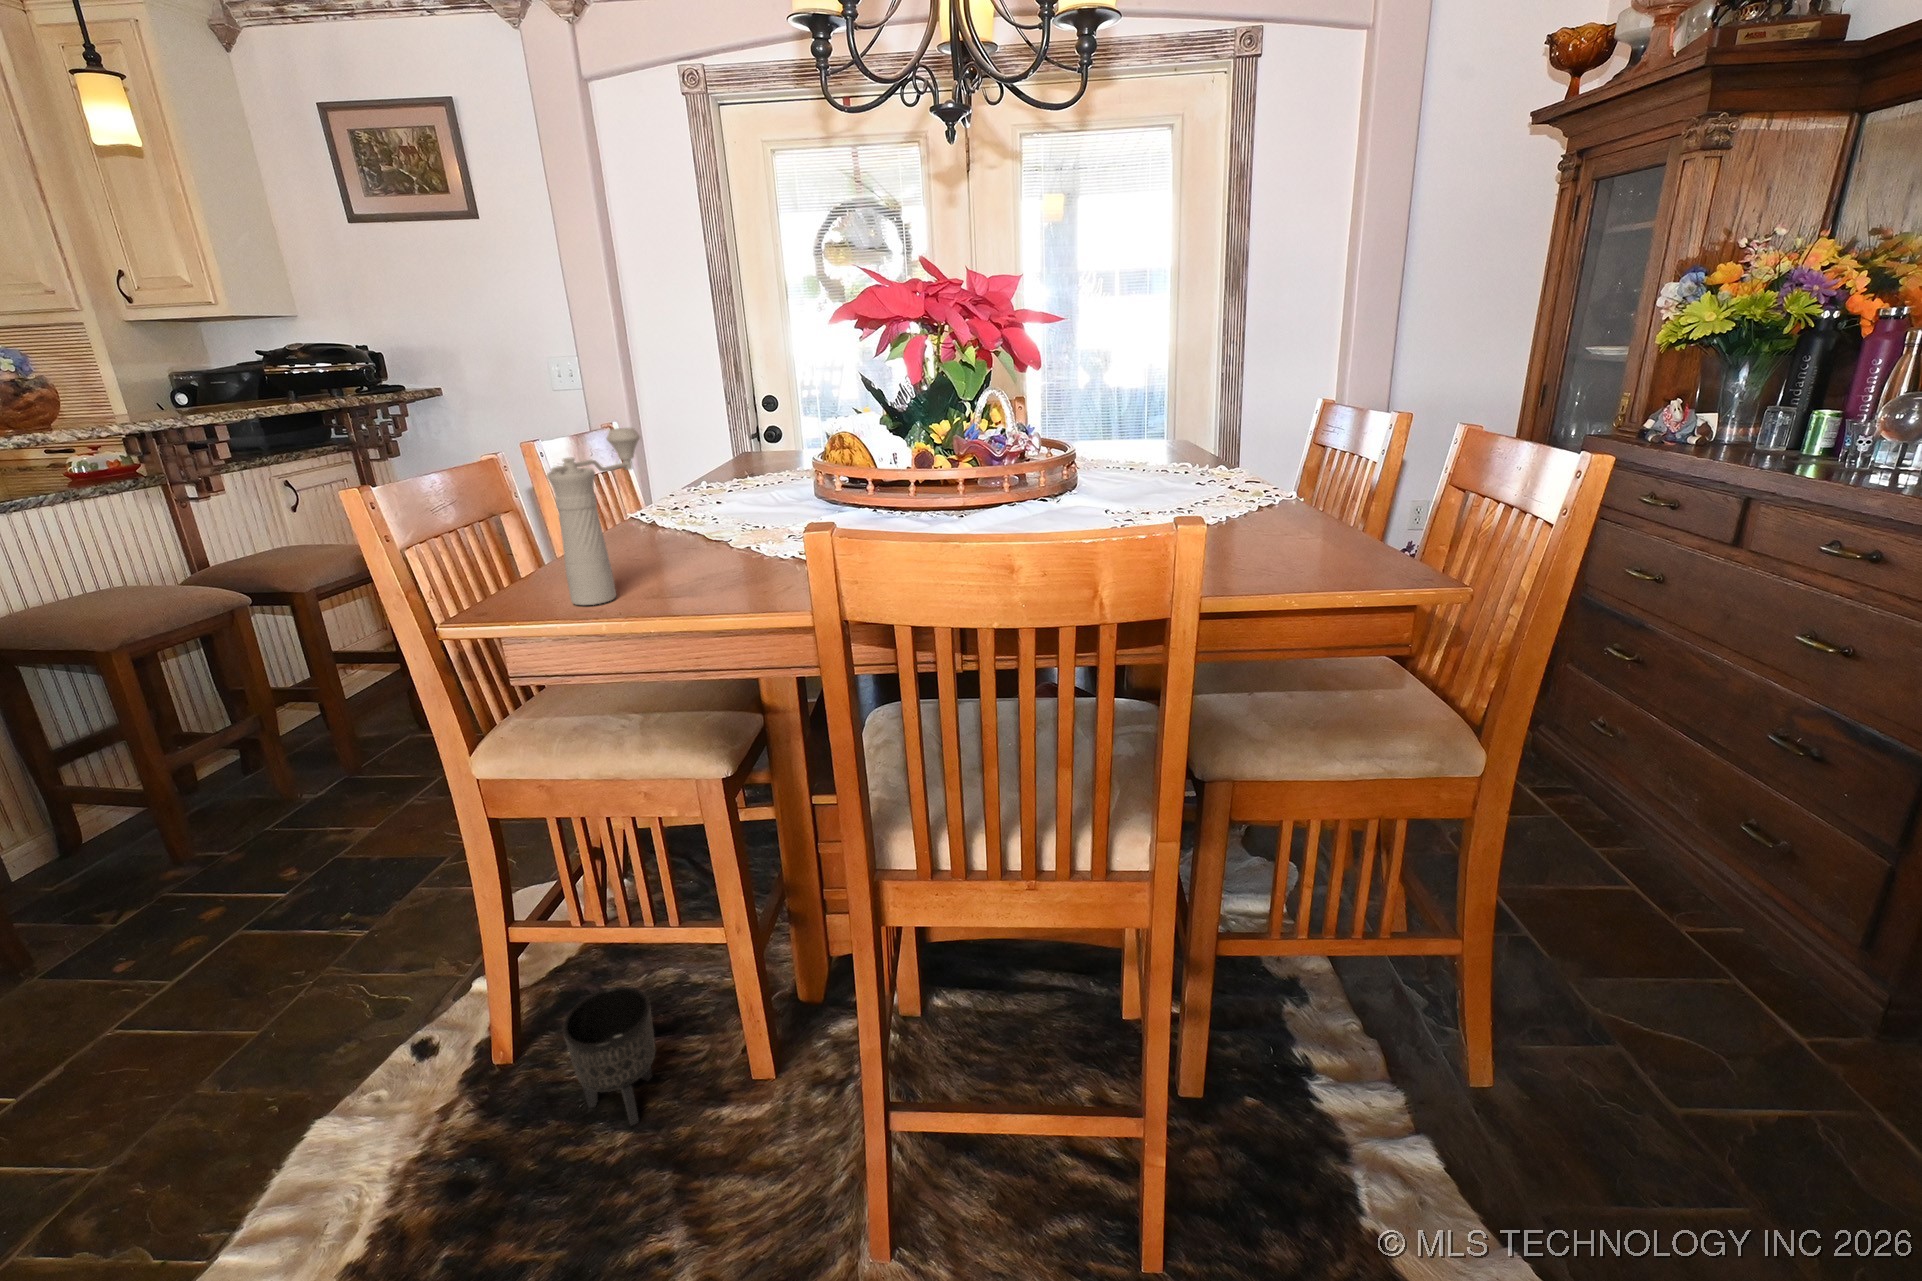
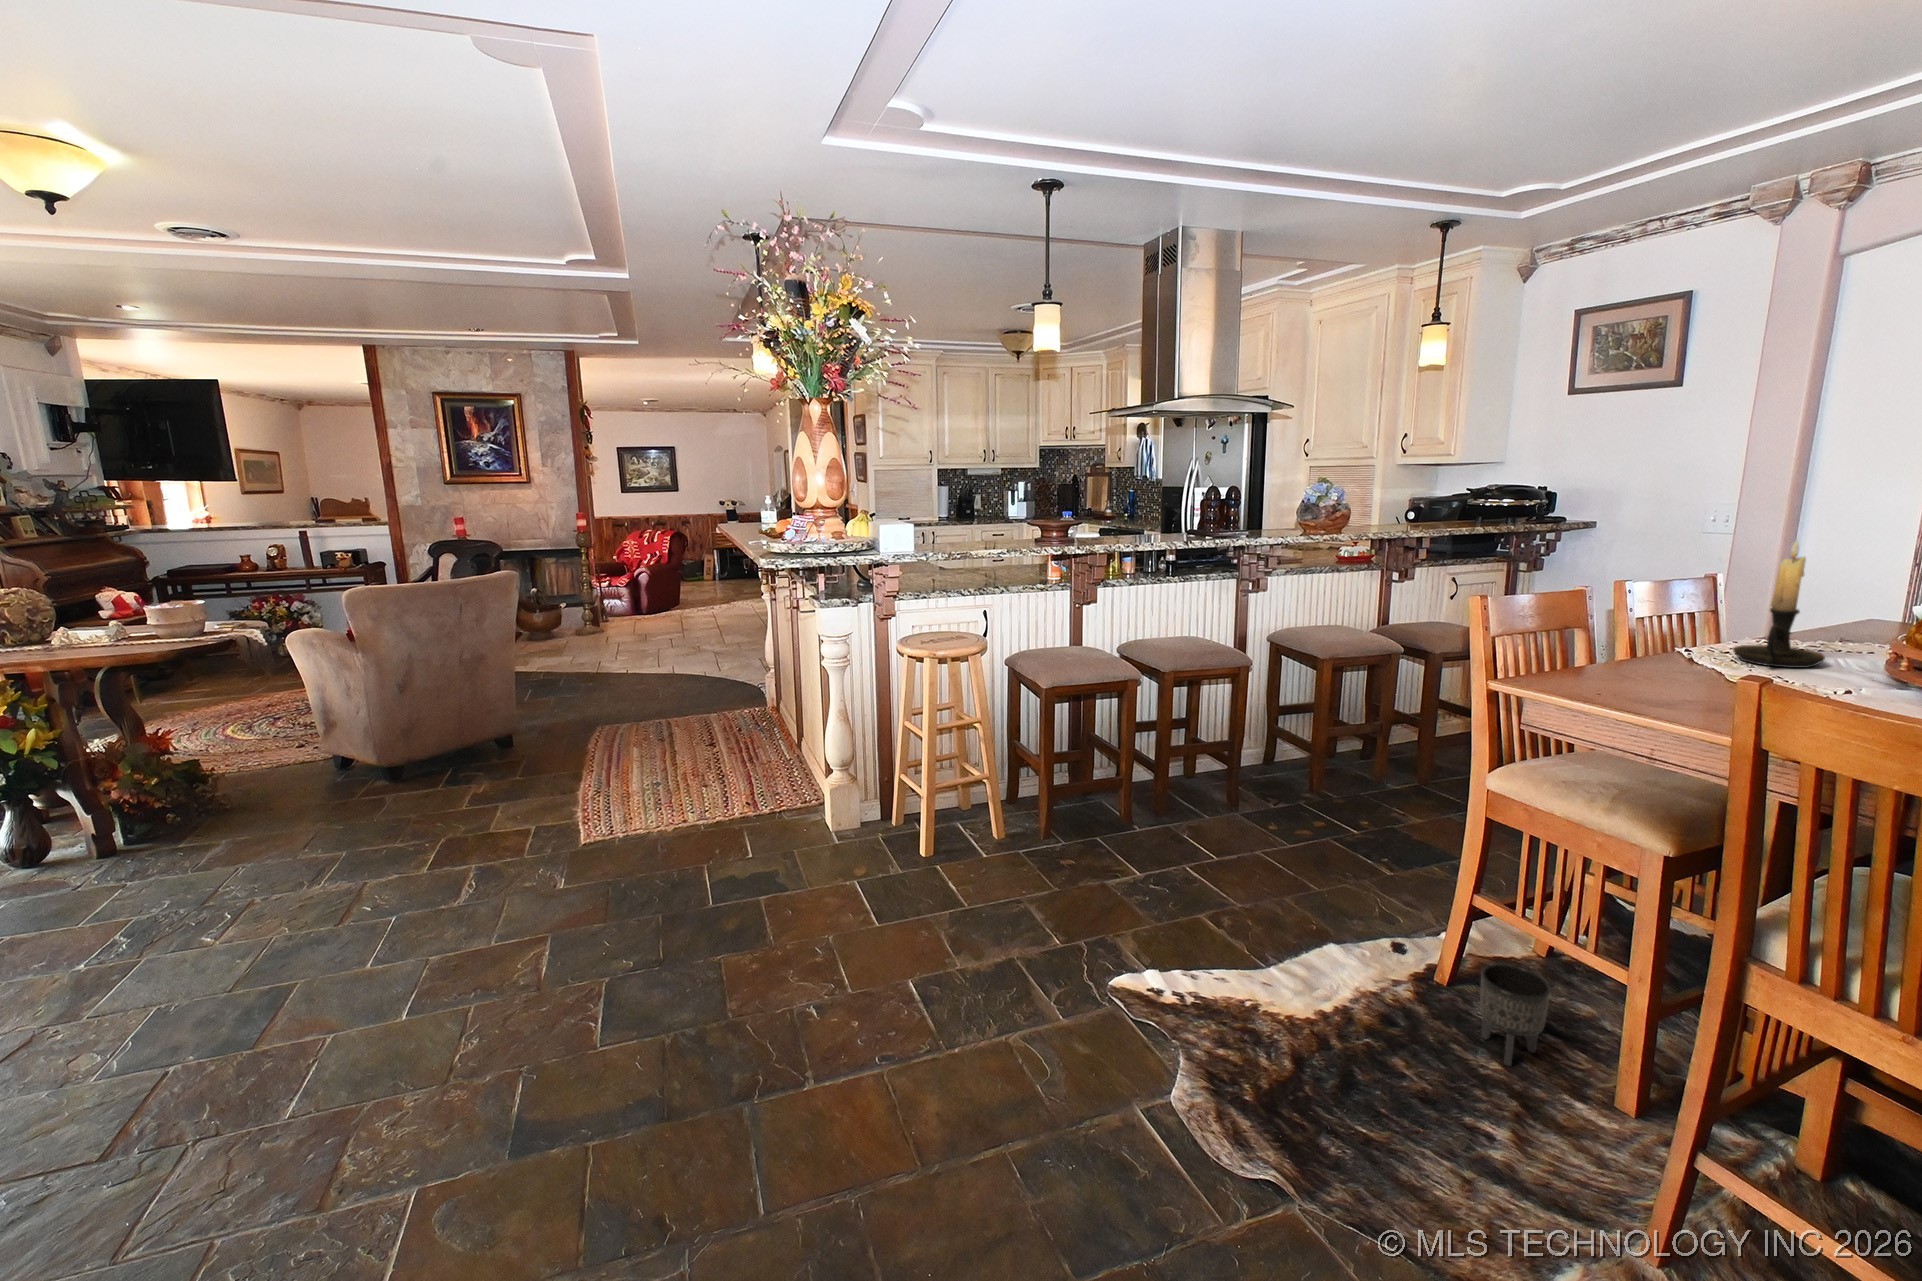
candle holder: none [668,368,745,519] -> present [1733,540,1825,668]
pepper mill: present [547,428,640,605] -> none [1586,584,1687,699]

